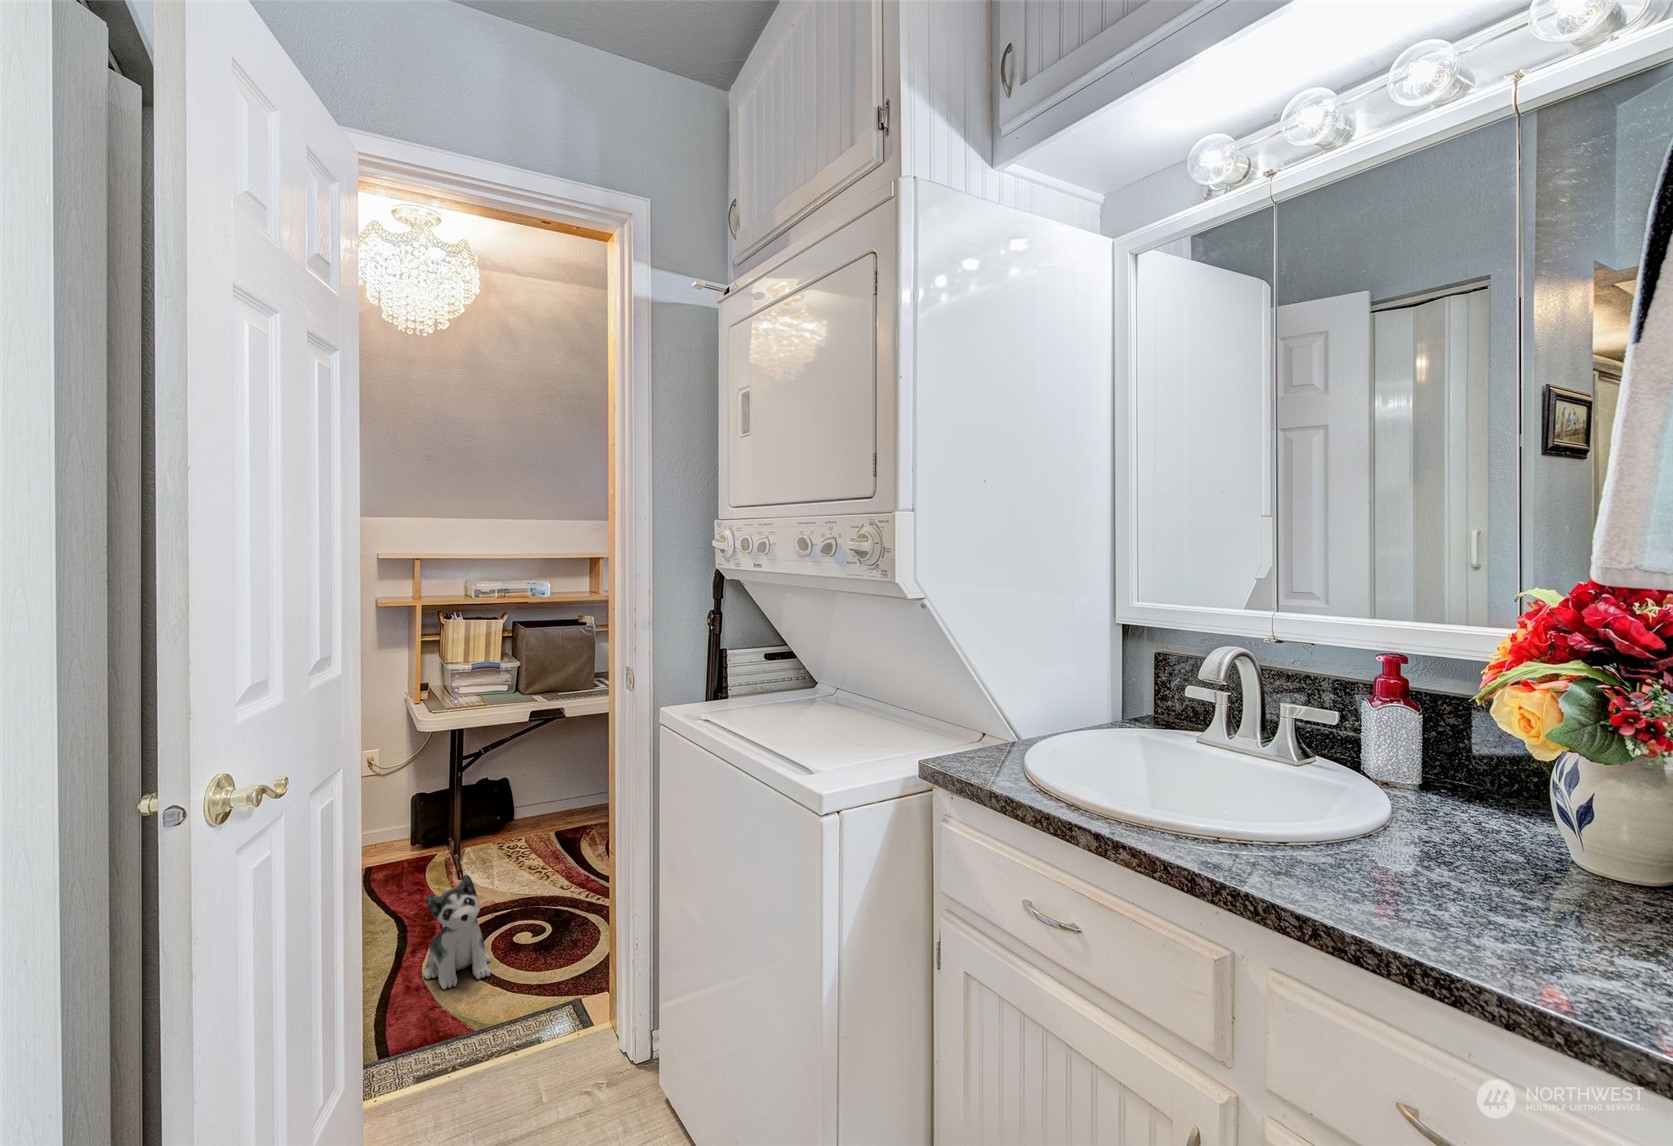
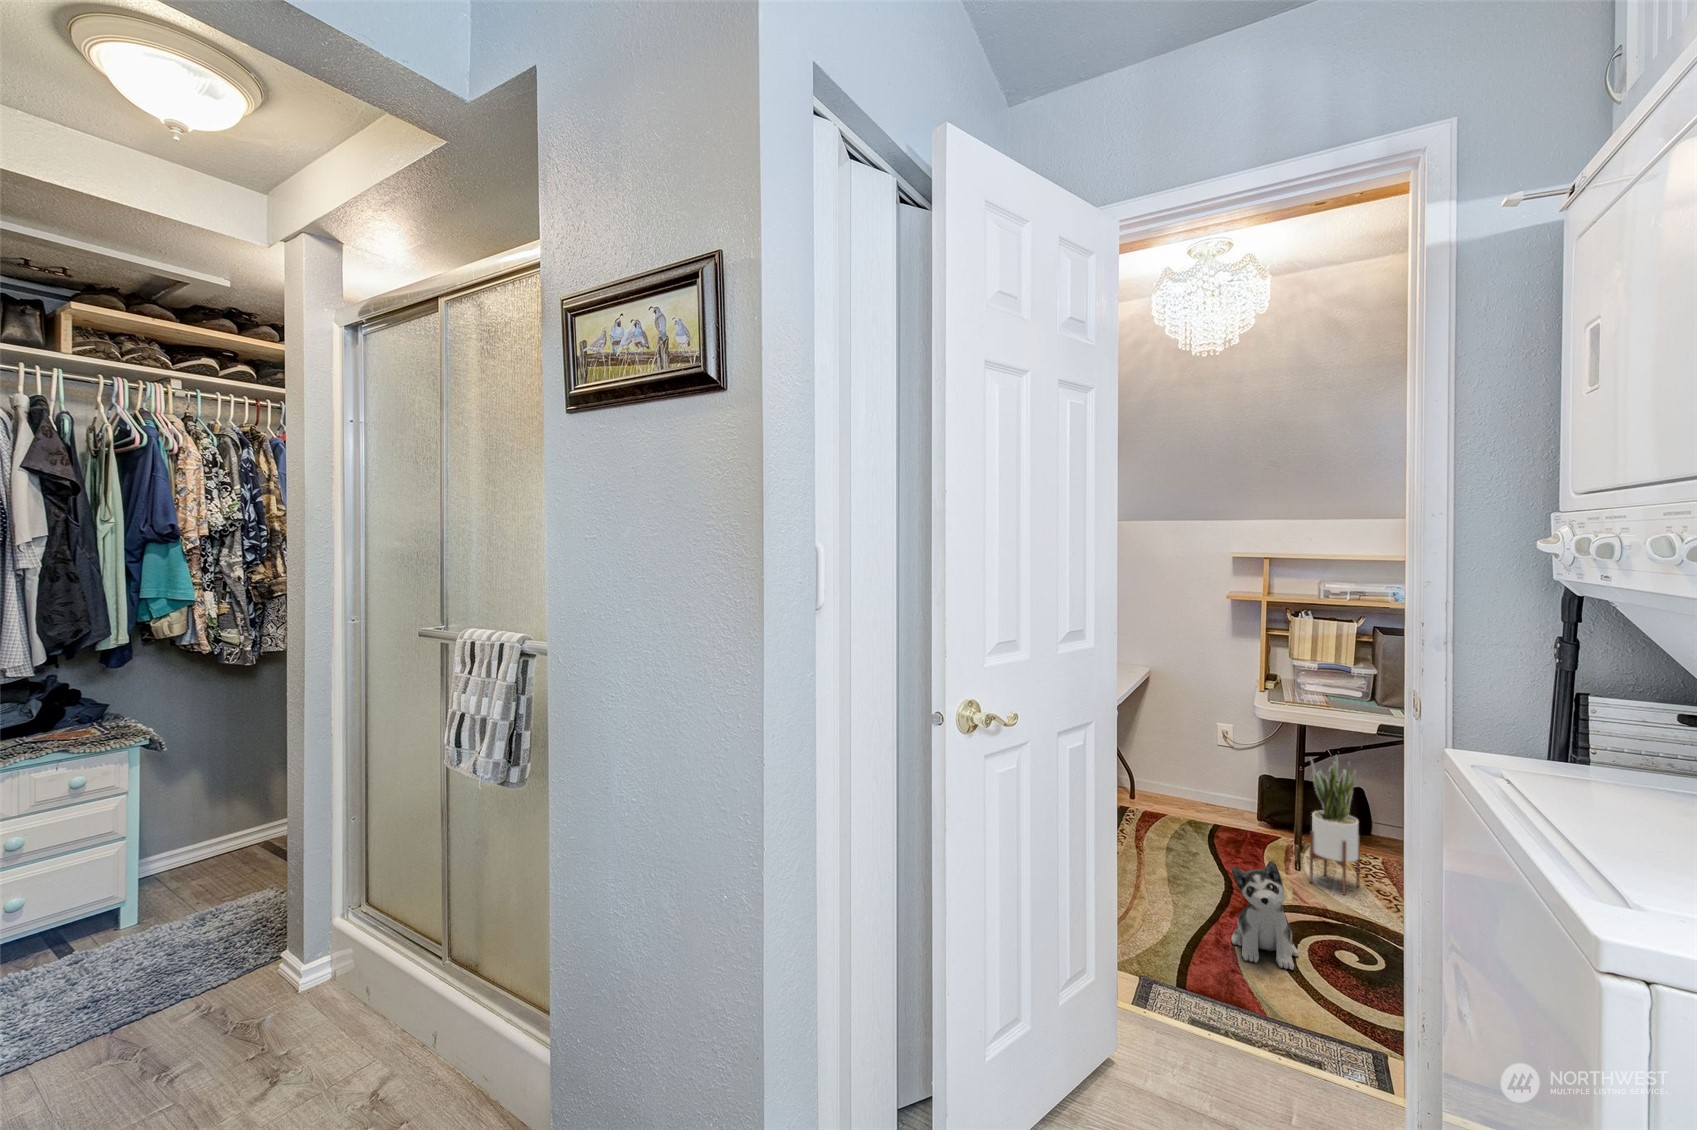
potted plant: none [476,753,518,887] -> present [1310,757,1360,895]

